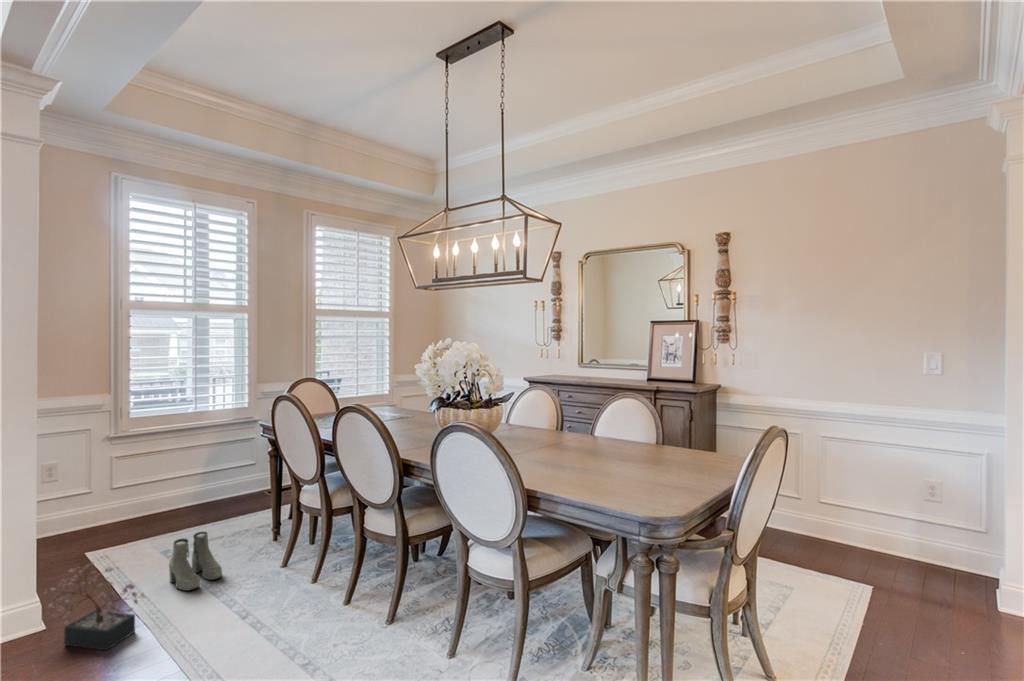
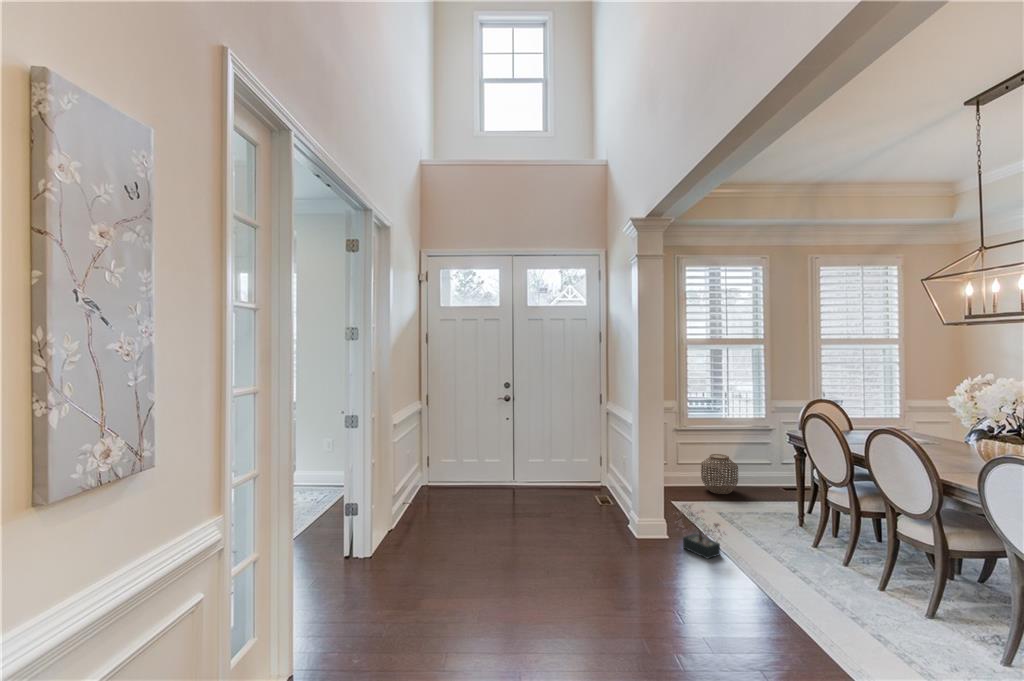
woven basket: none [148,465,205,523] -> present [701,454,738,494]
boots: present [169,532,222,591] -> none [730,503,767,541]

